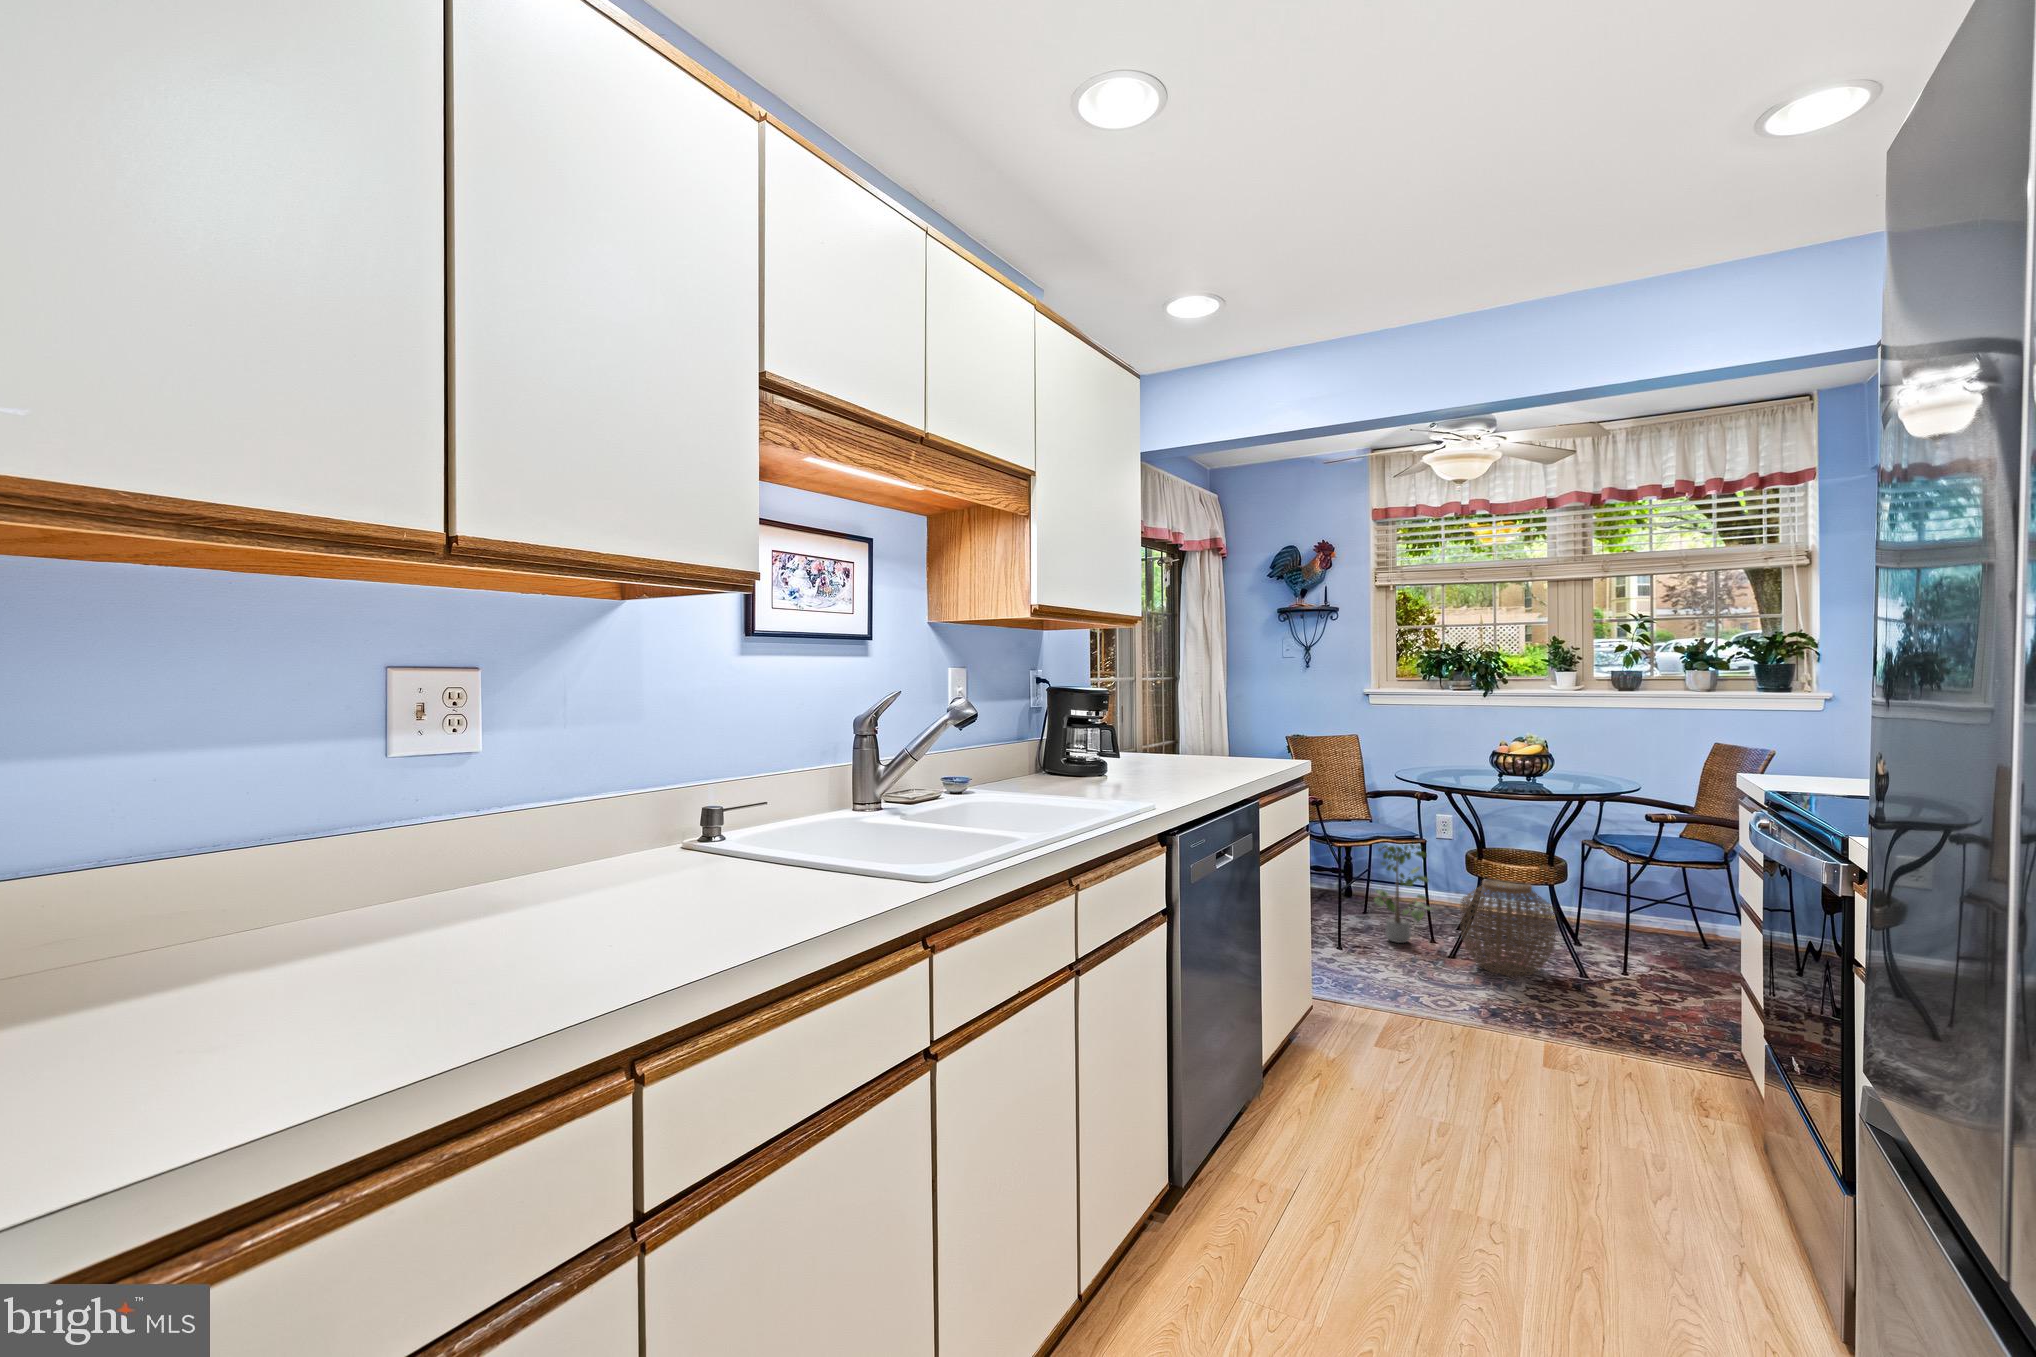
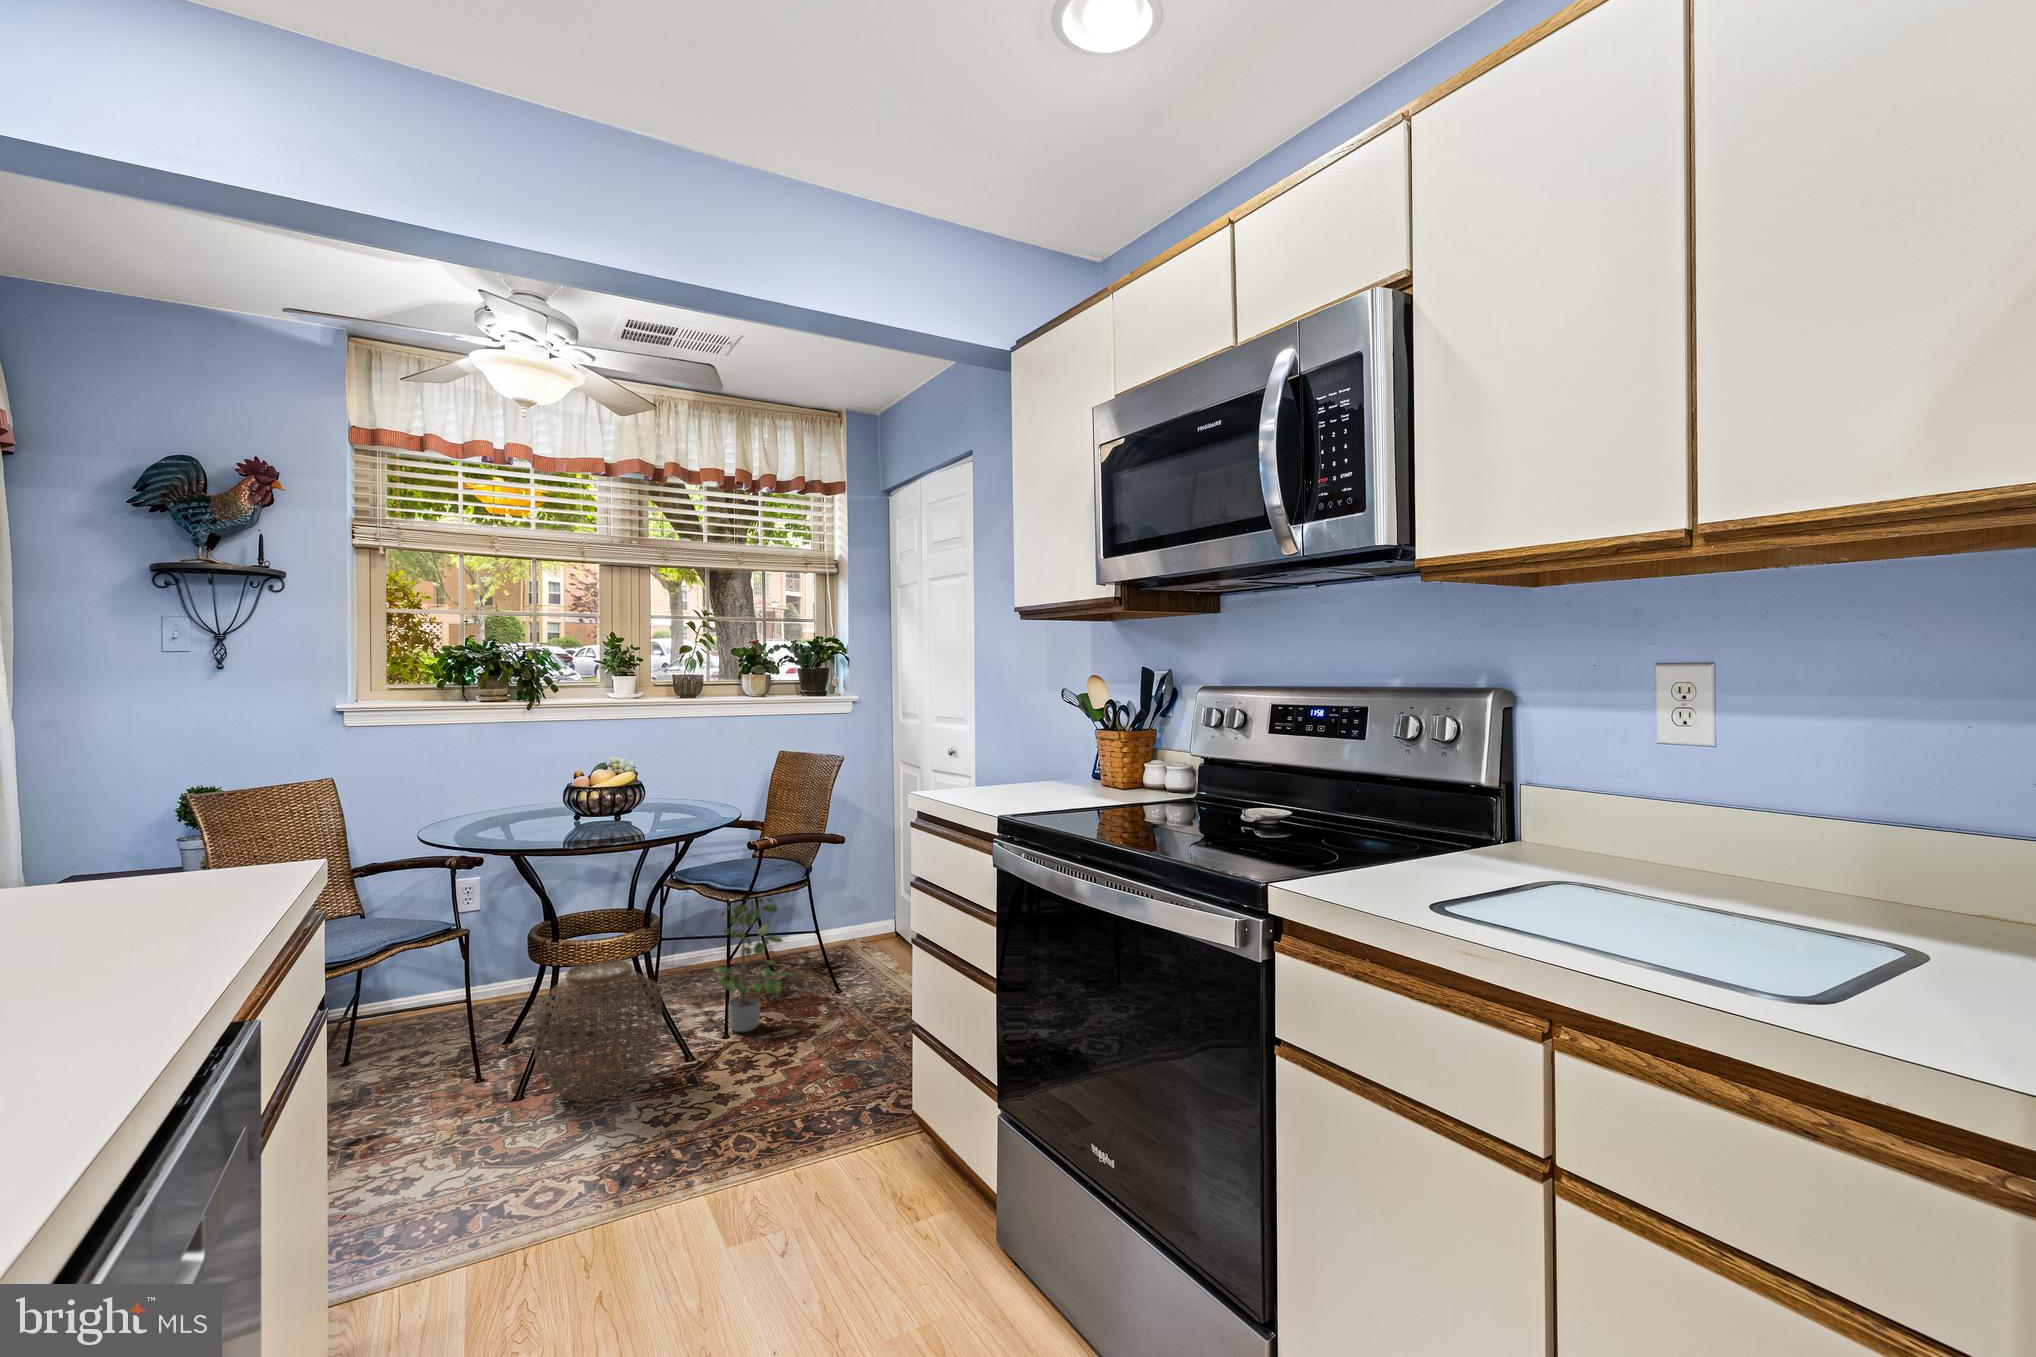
potted plant: present [1374,843,1433,943] -> present [714,898,789,1032]

